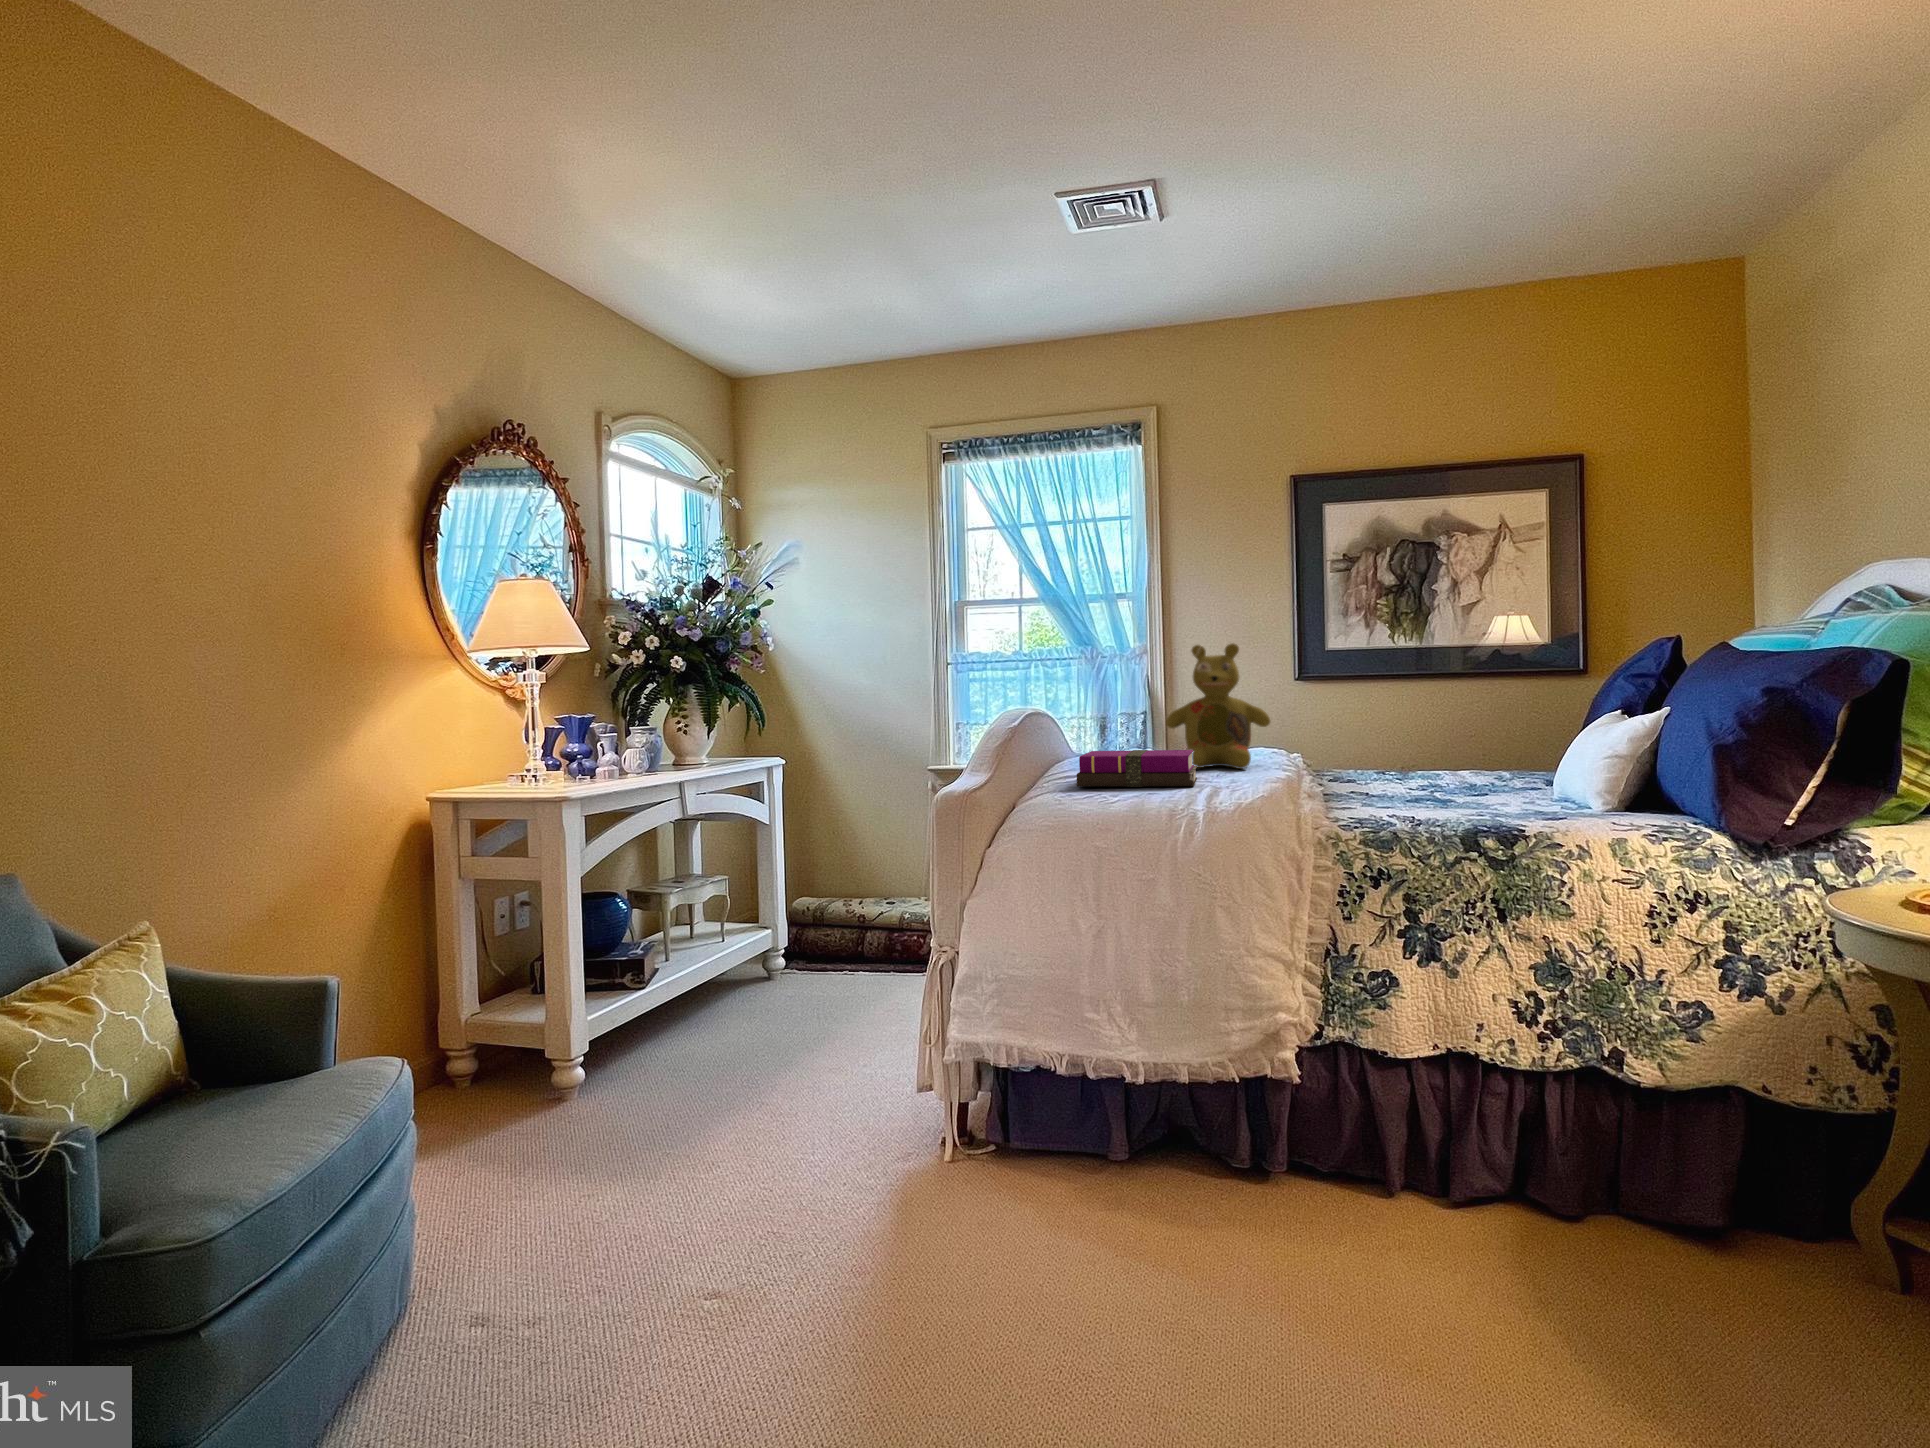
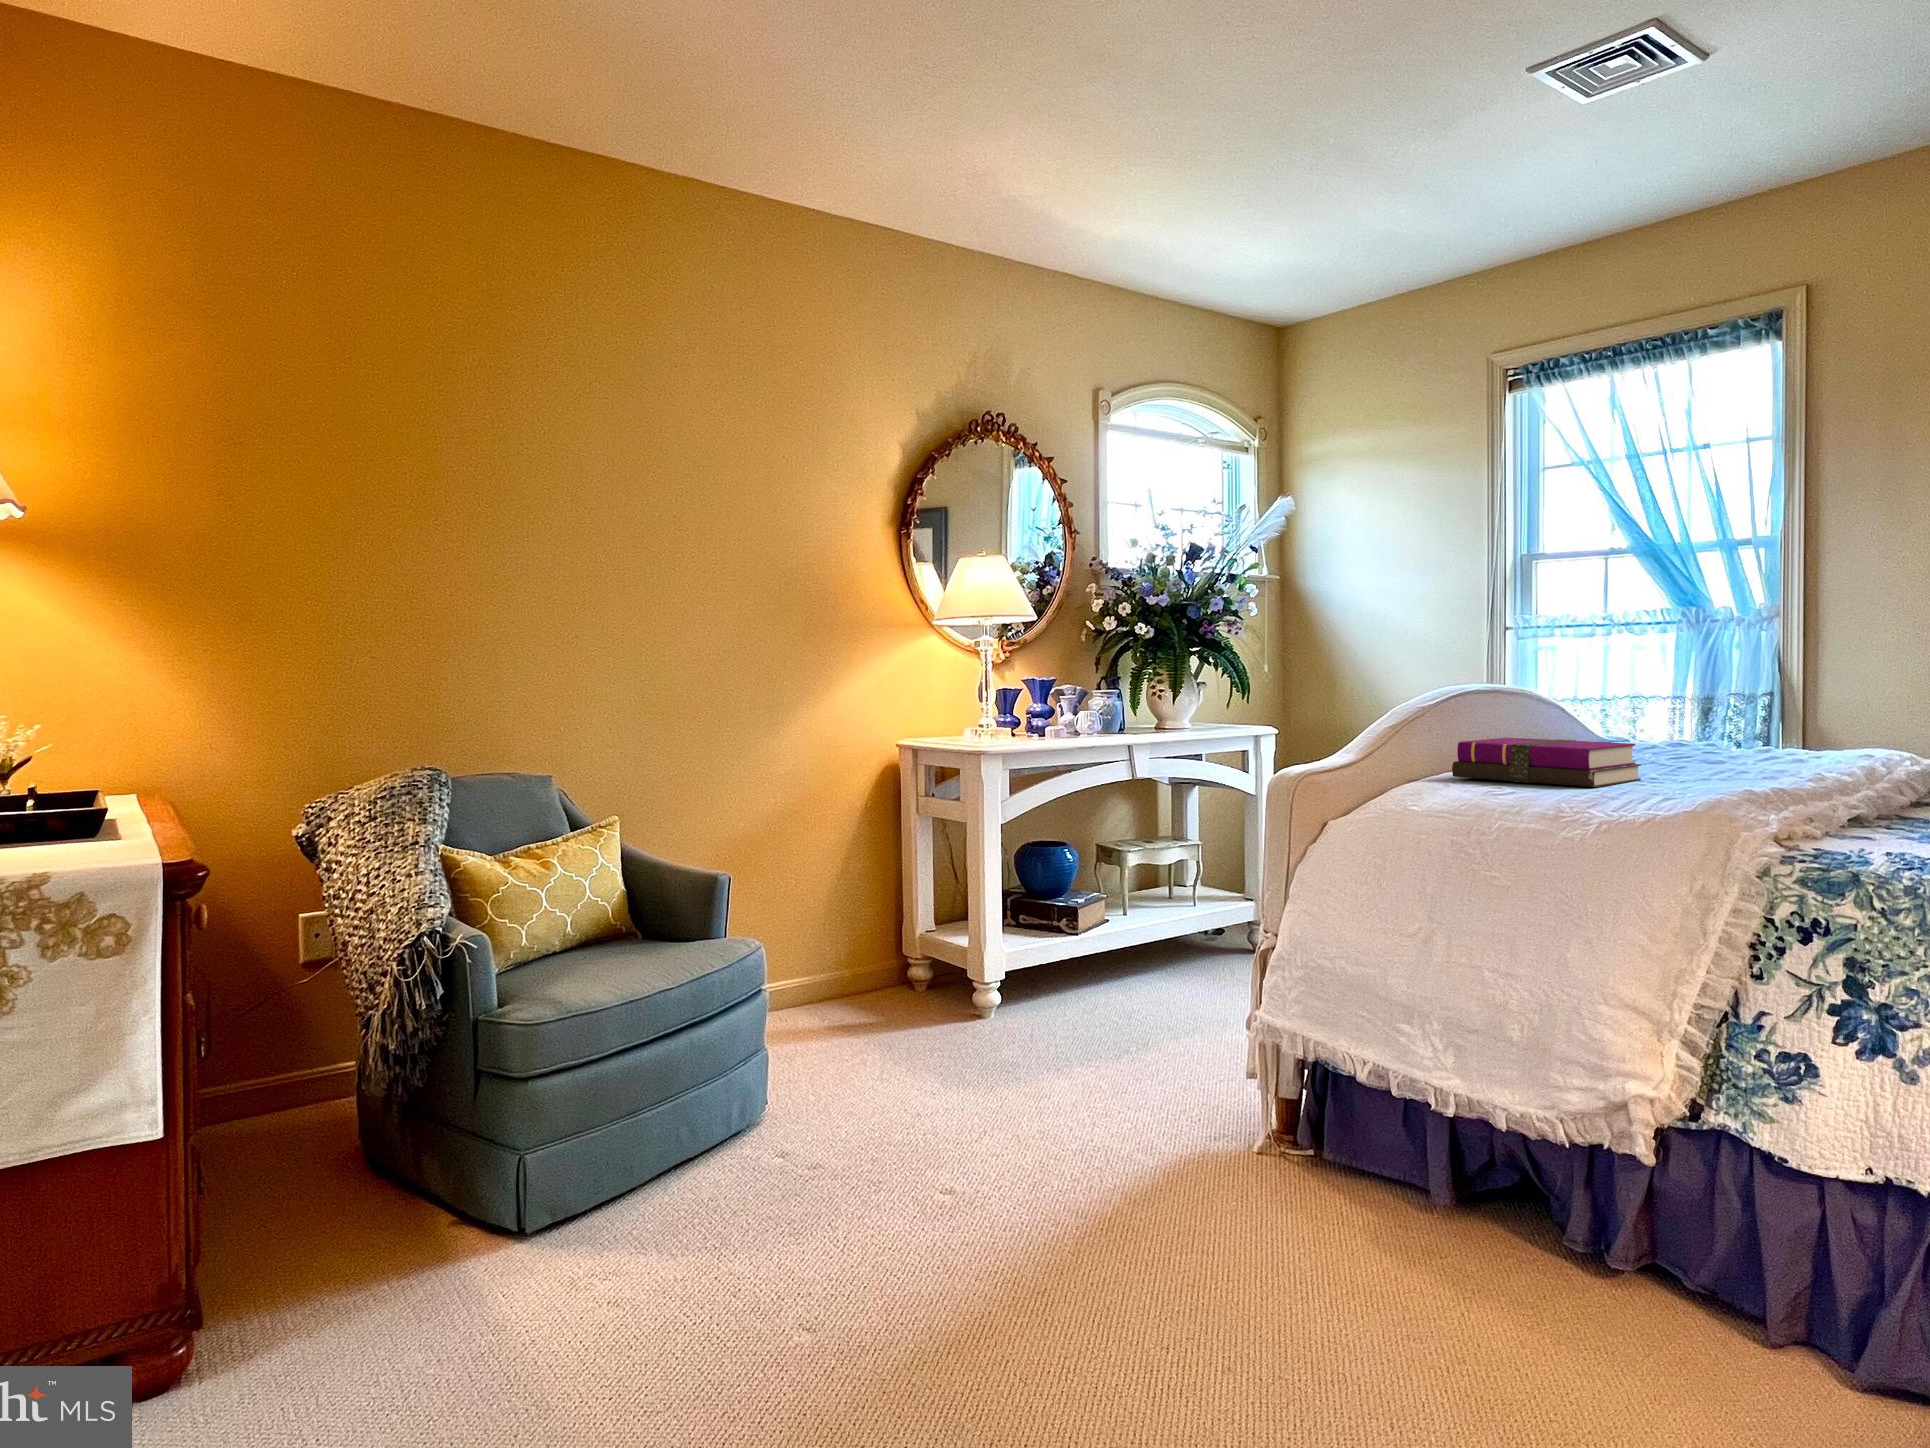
stuffed bear: present [1166,643,1270,769] -> none [1658,608,1814,774]

